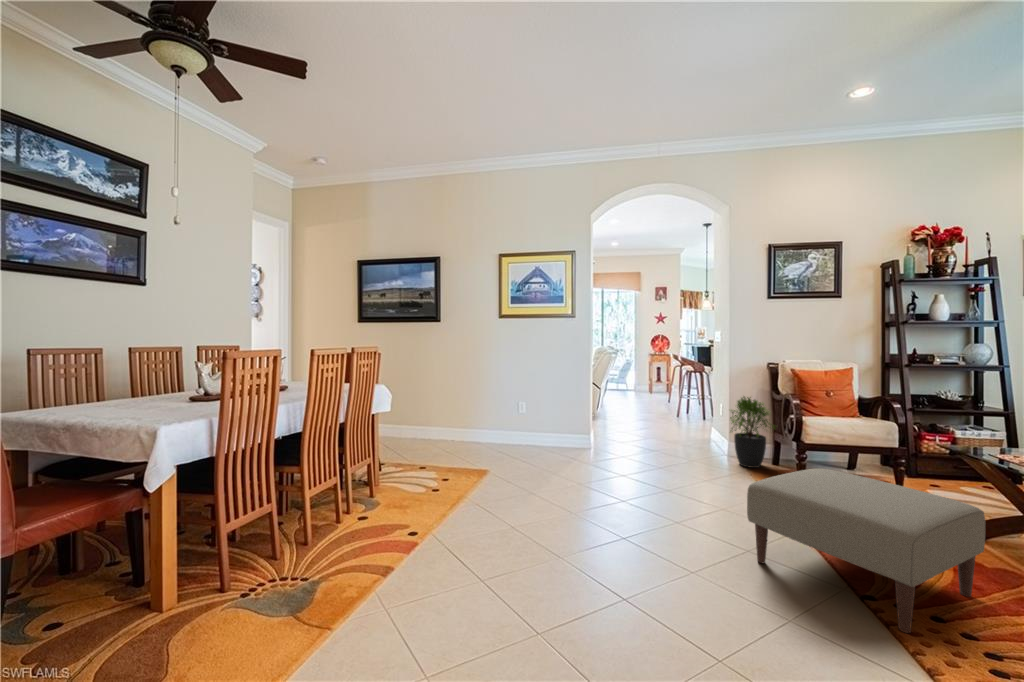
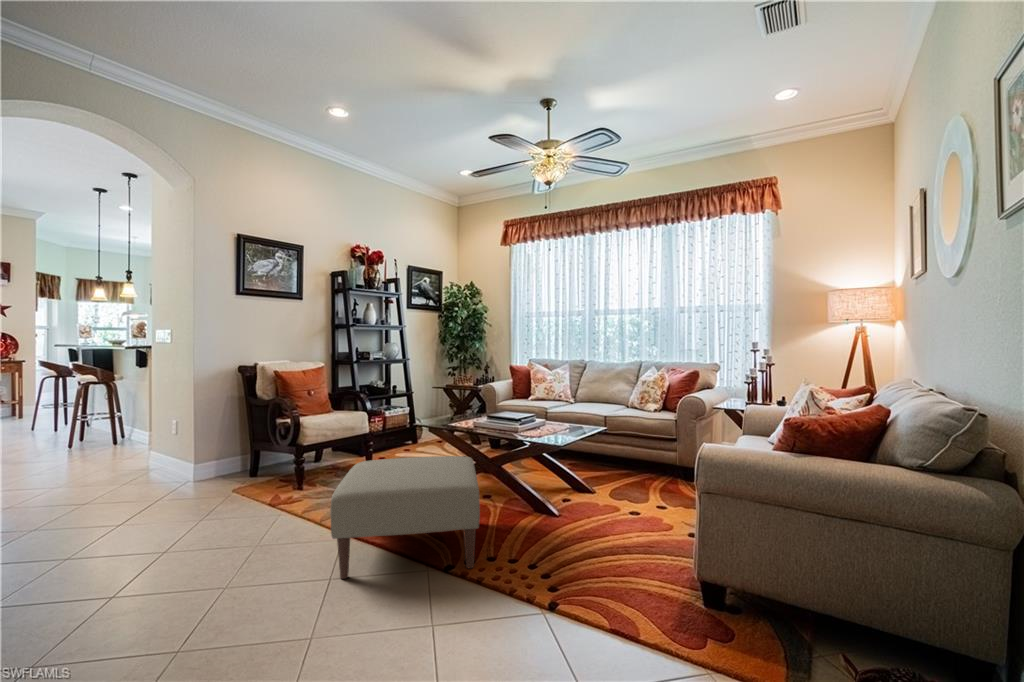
potted plant: present [730,397,774,468] -> none [200,407,264,493]

